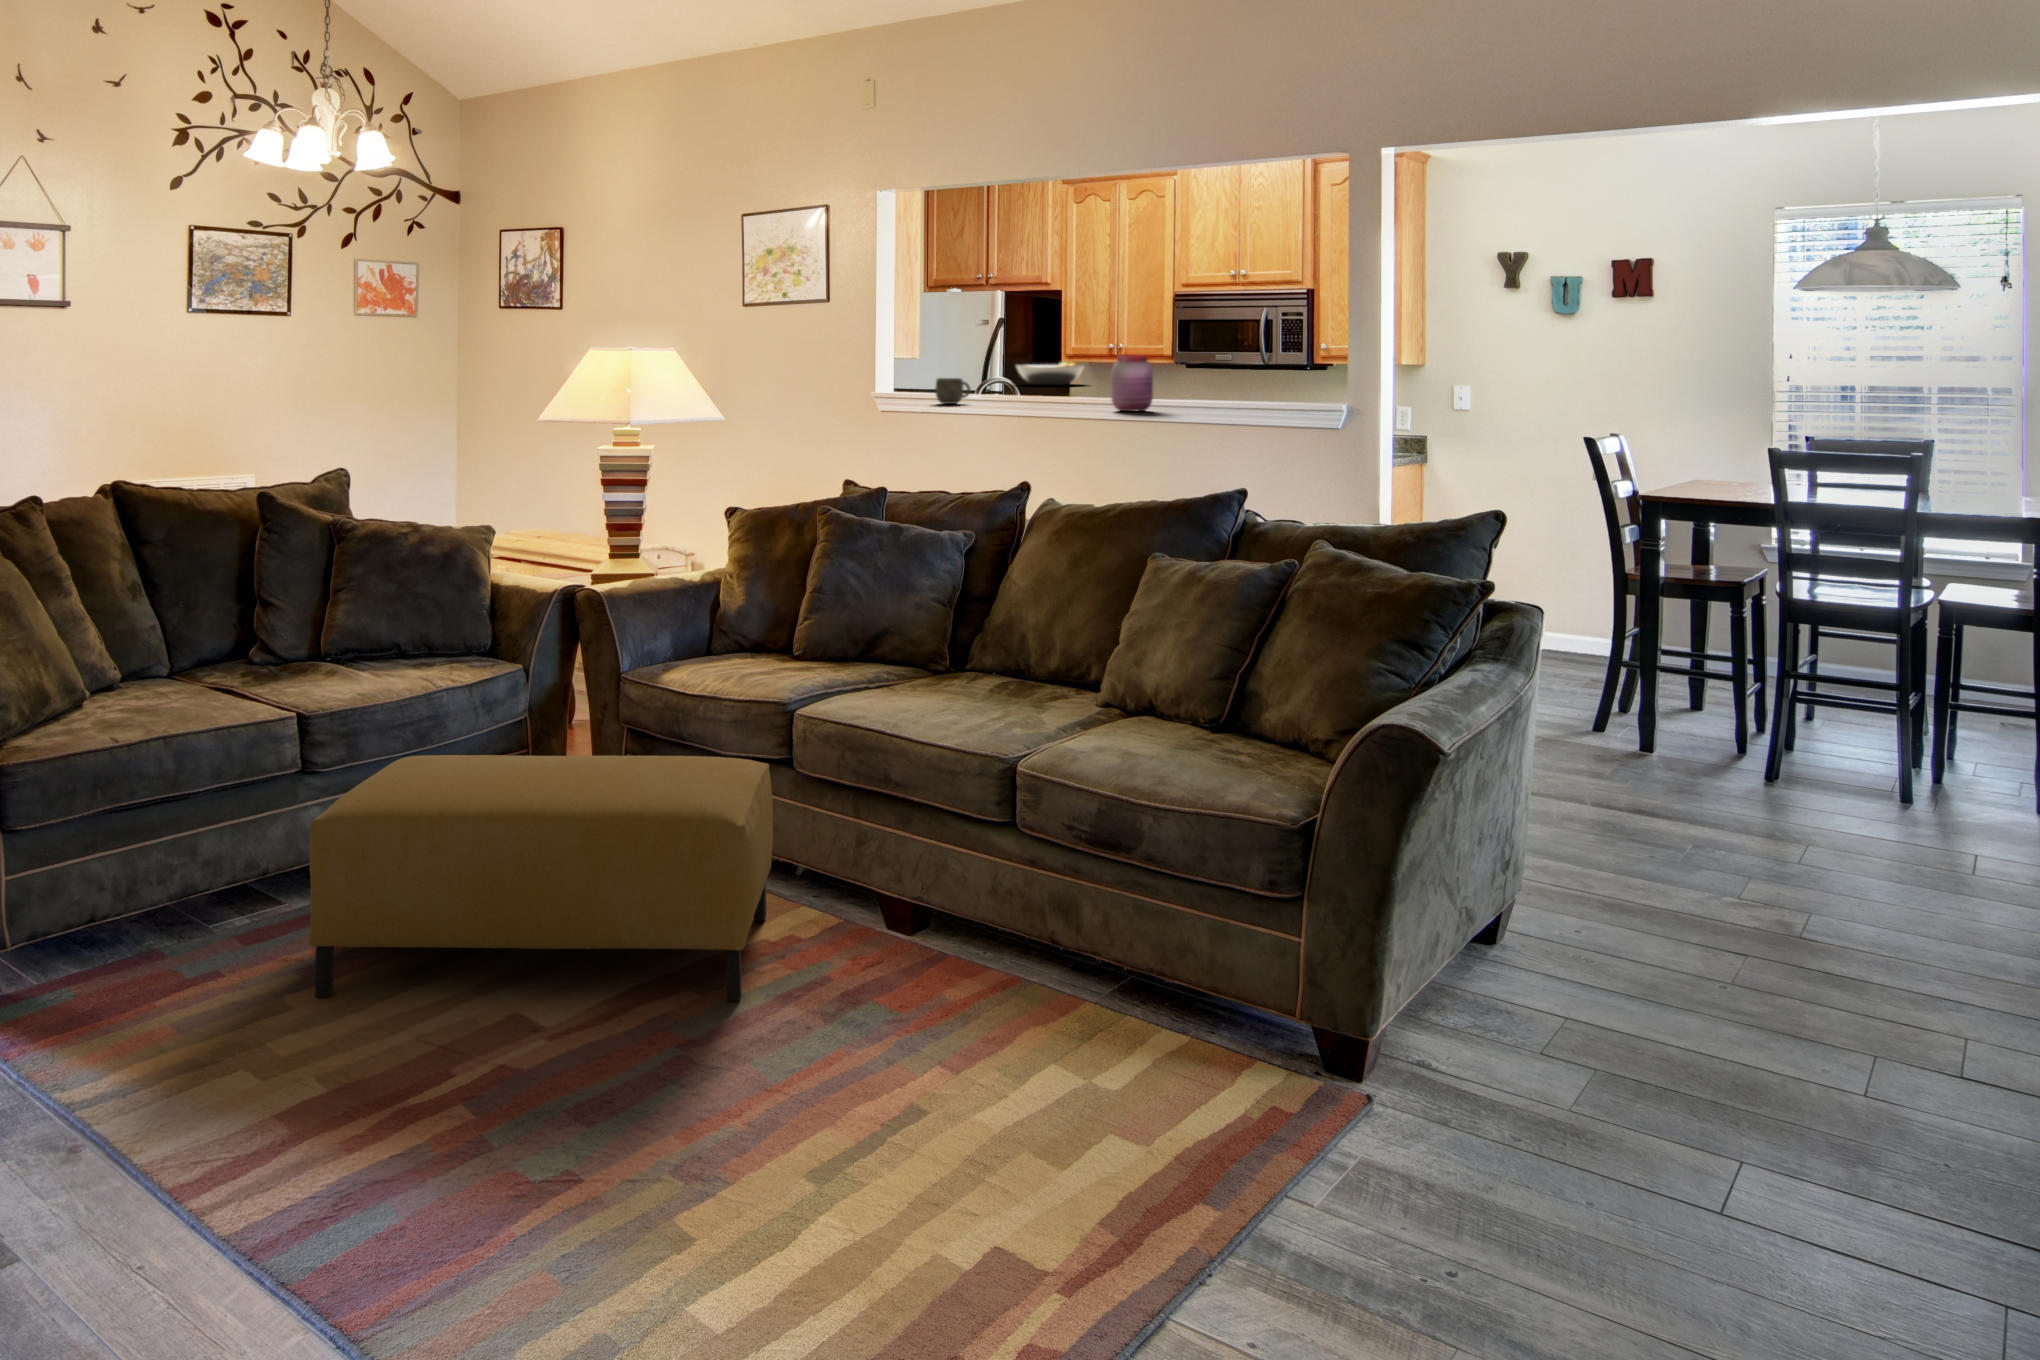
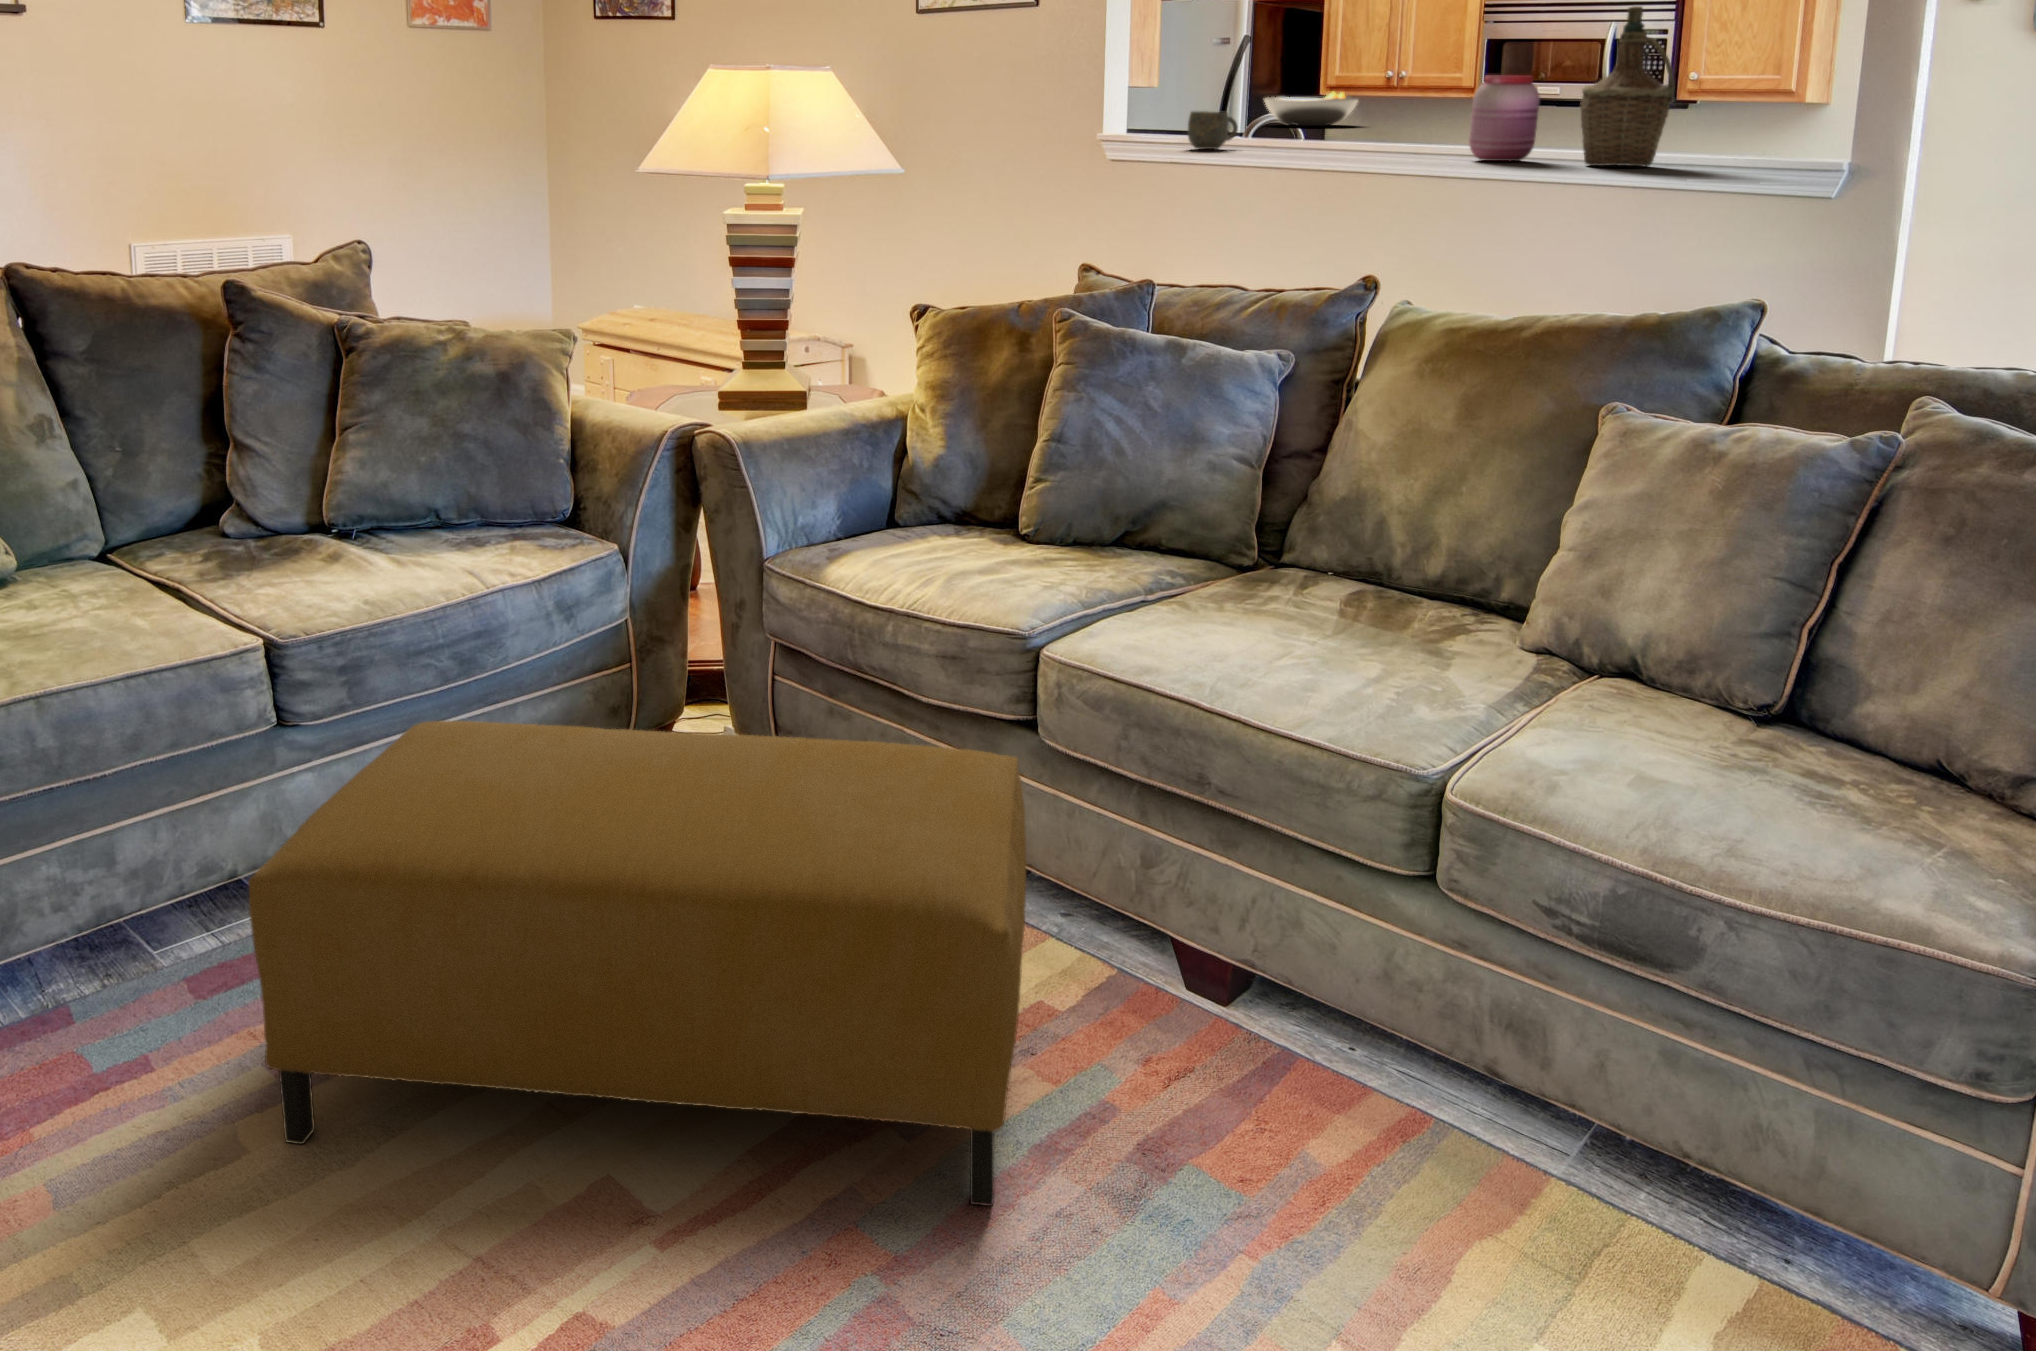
bottle: none [1172,314,1228,414] -> present [1581,6,1674,166]

